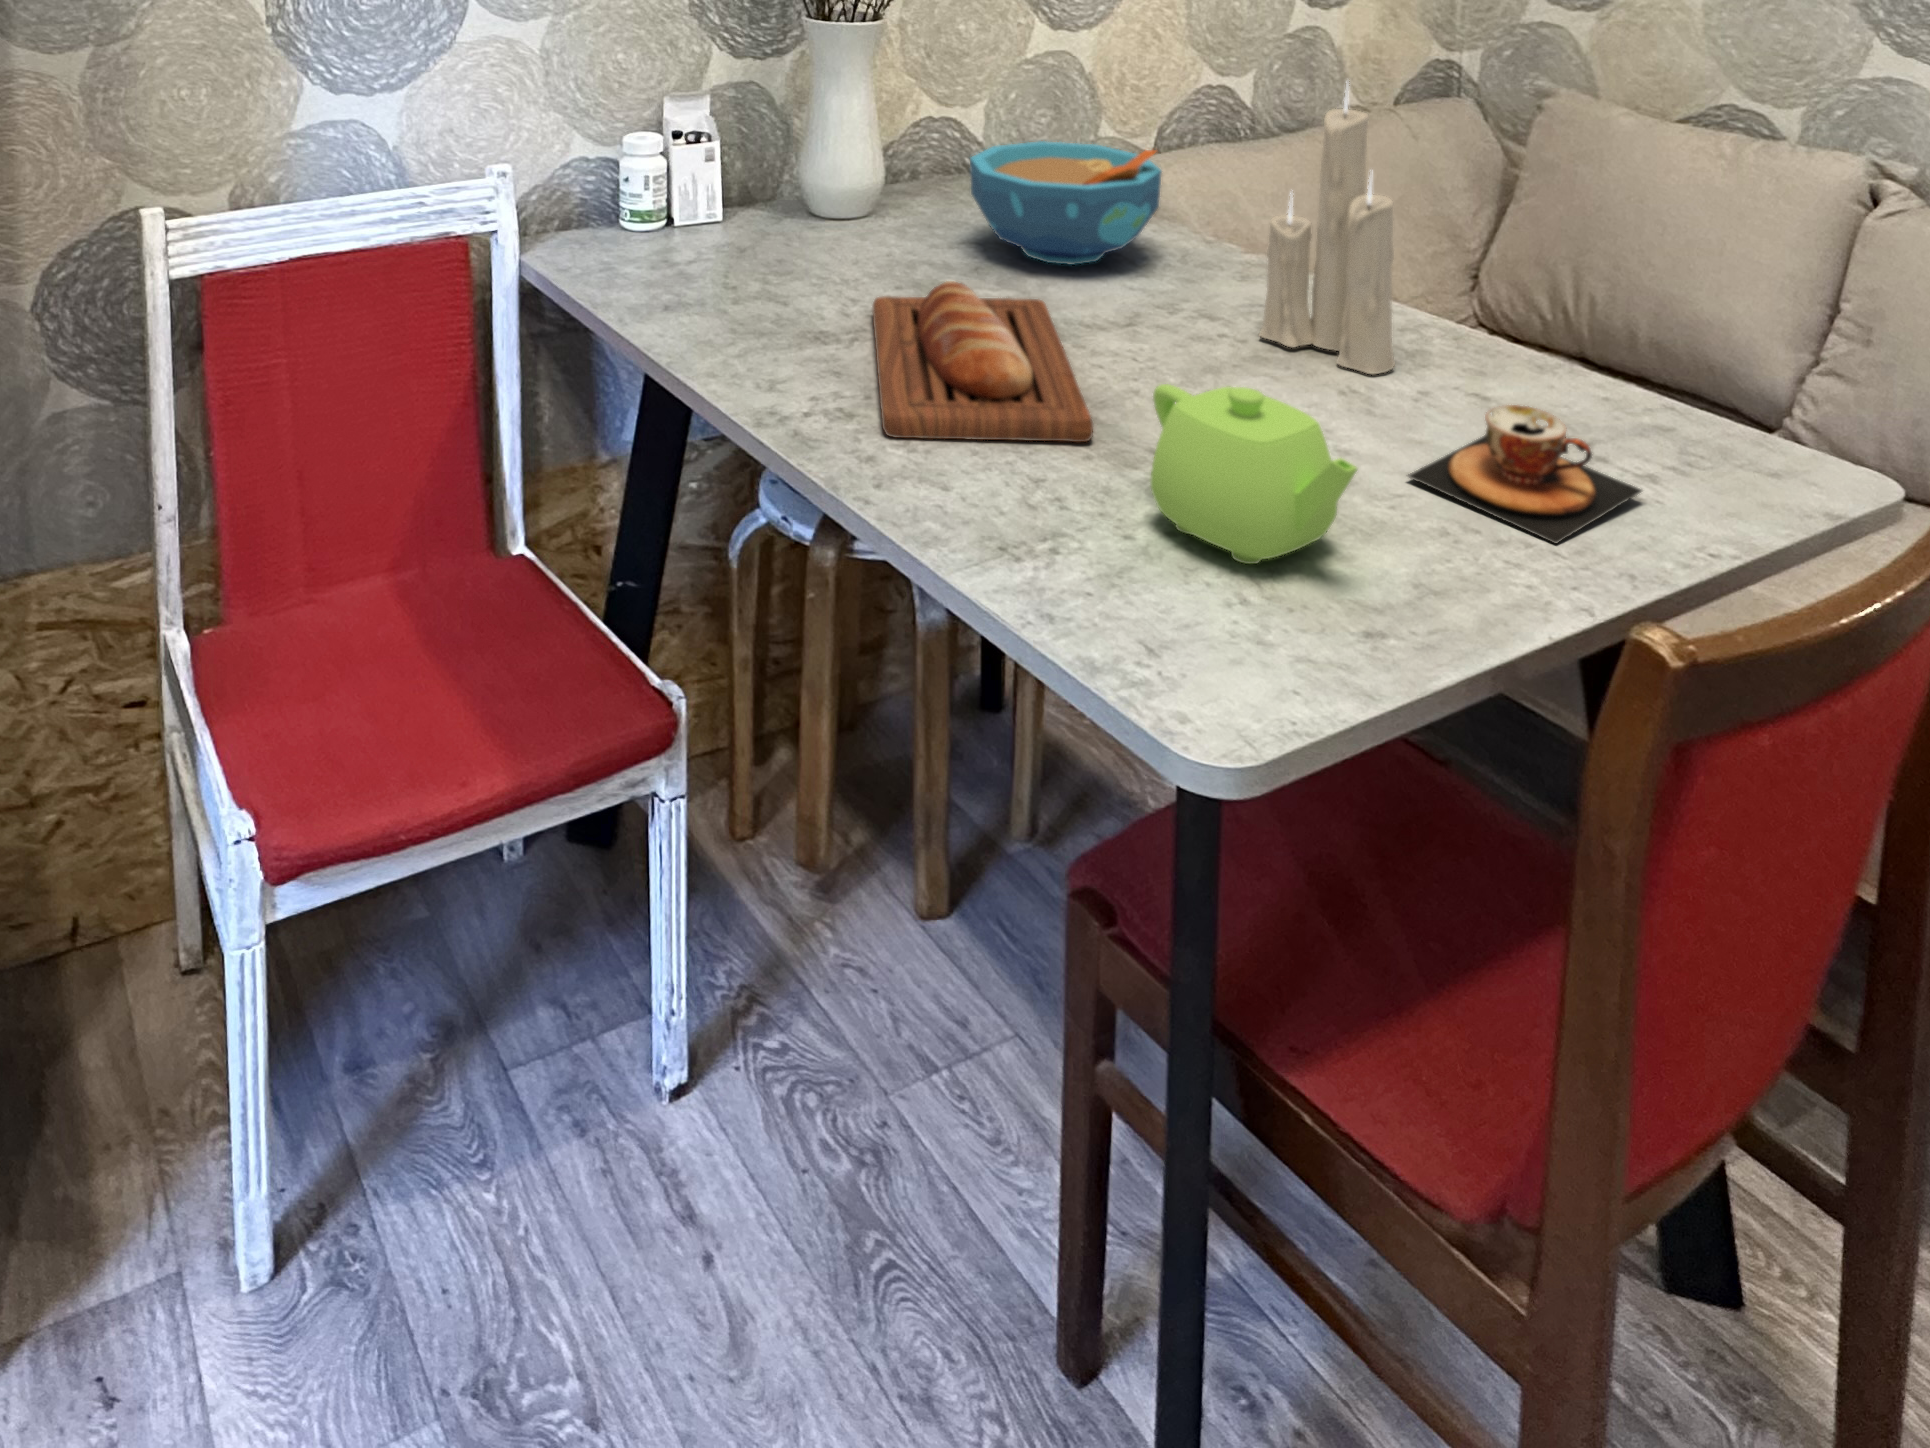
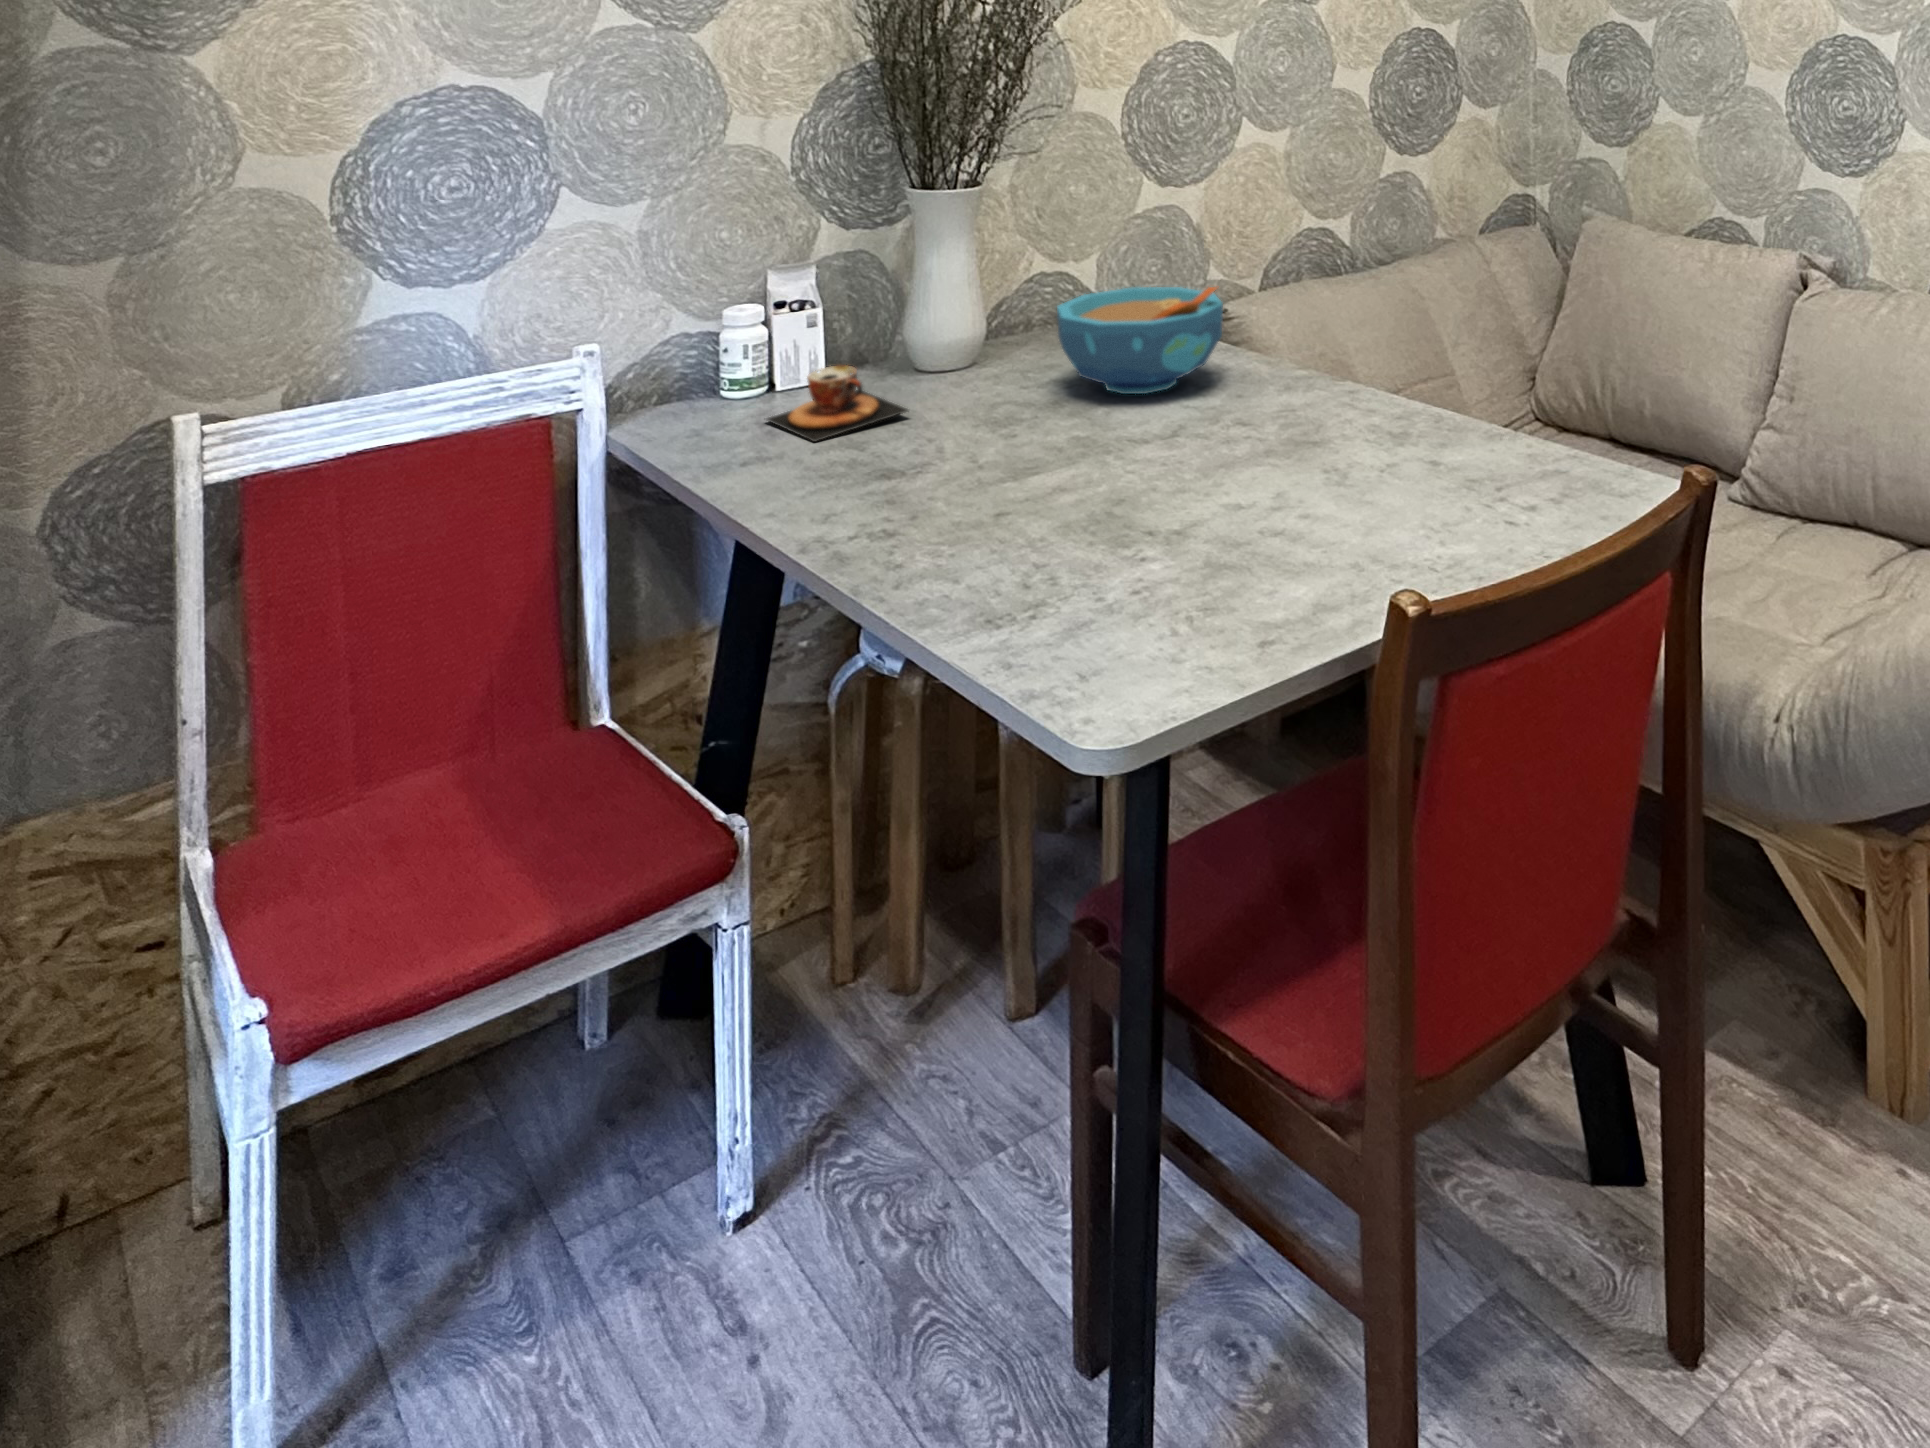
candle: present [1259,84,1395,374] -> none [1280,200,1380,455]
bread loaf: present [872,281,1093,442] -> none [918,412,1103,546]
teapot: present [1150,384,1357,564] -> none [1124,461,1267,601]
teacup: present [1408,405,1642,543] -> present [767,365,908,442]

